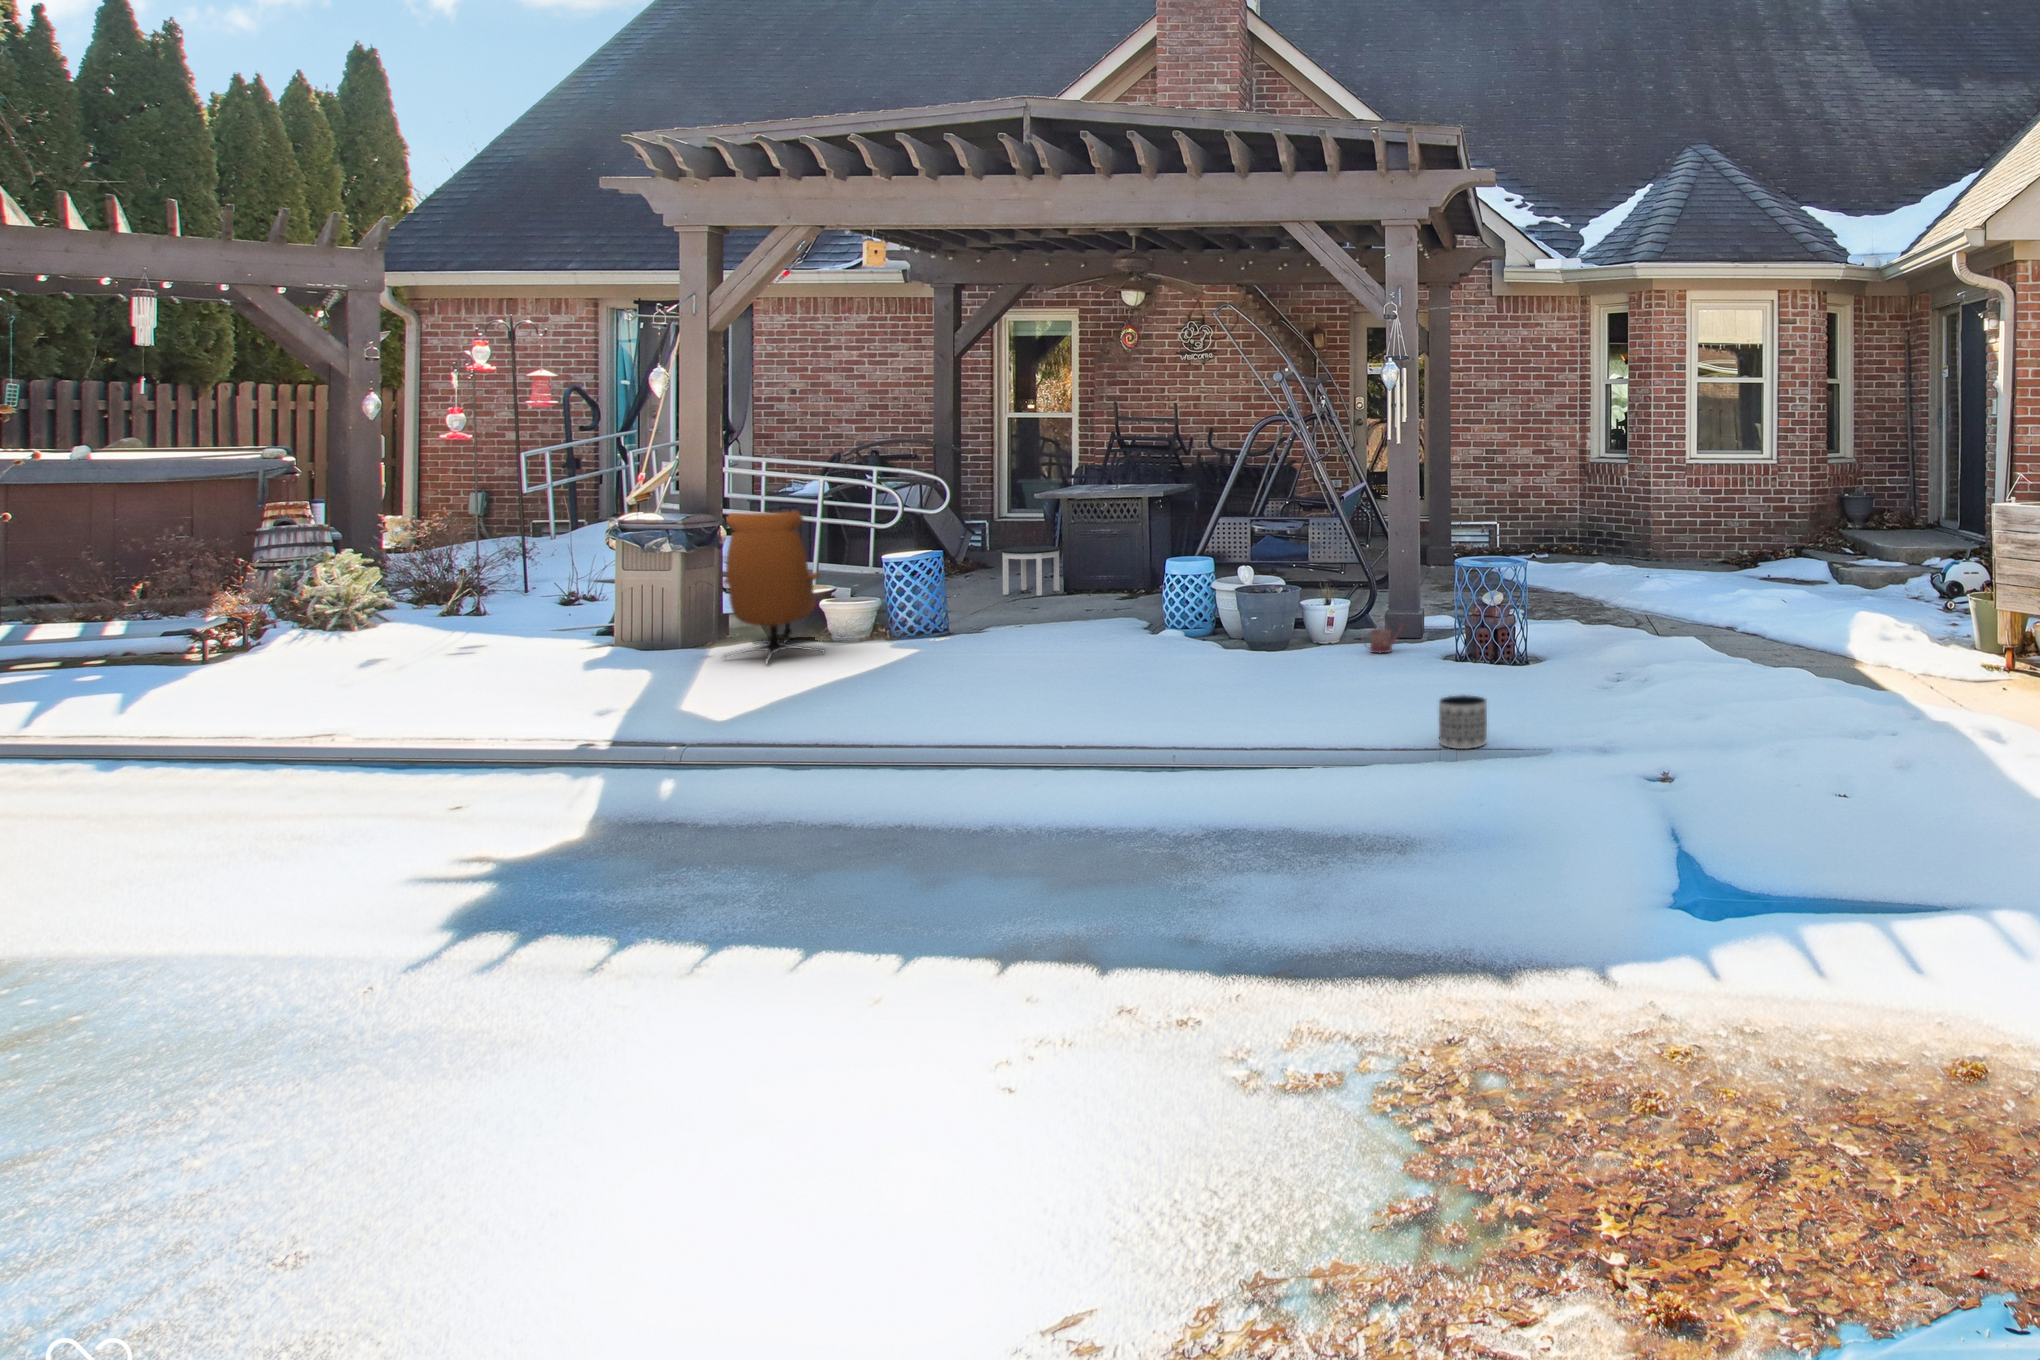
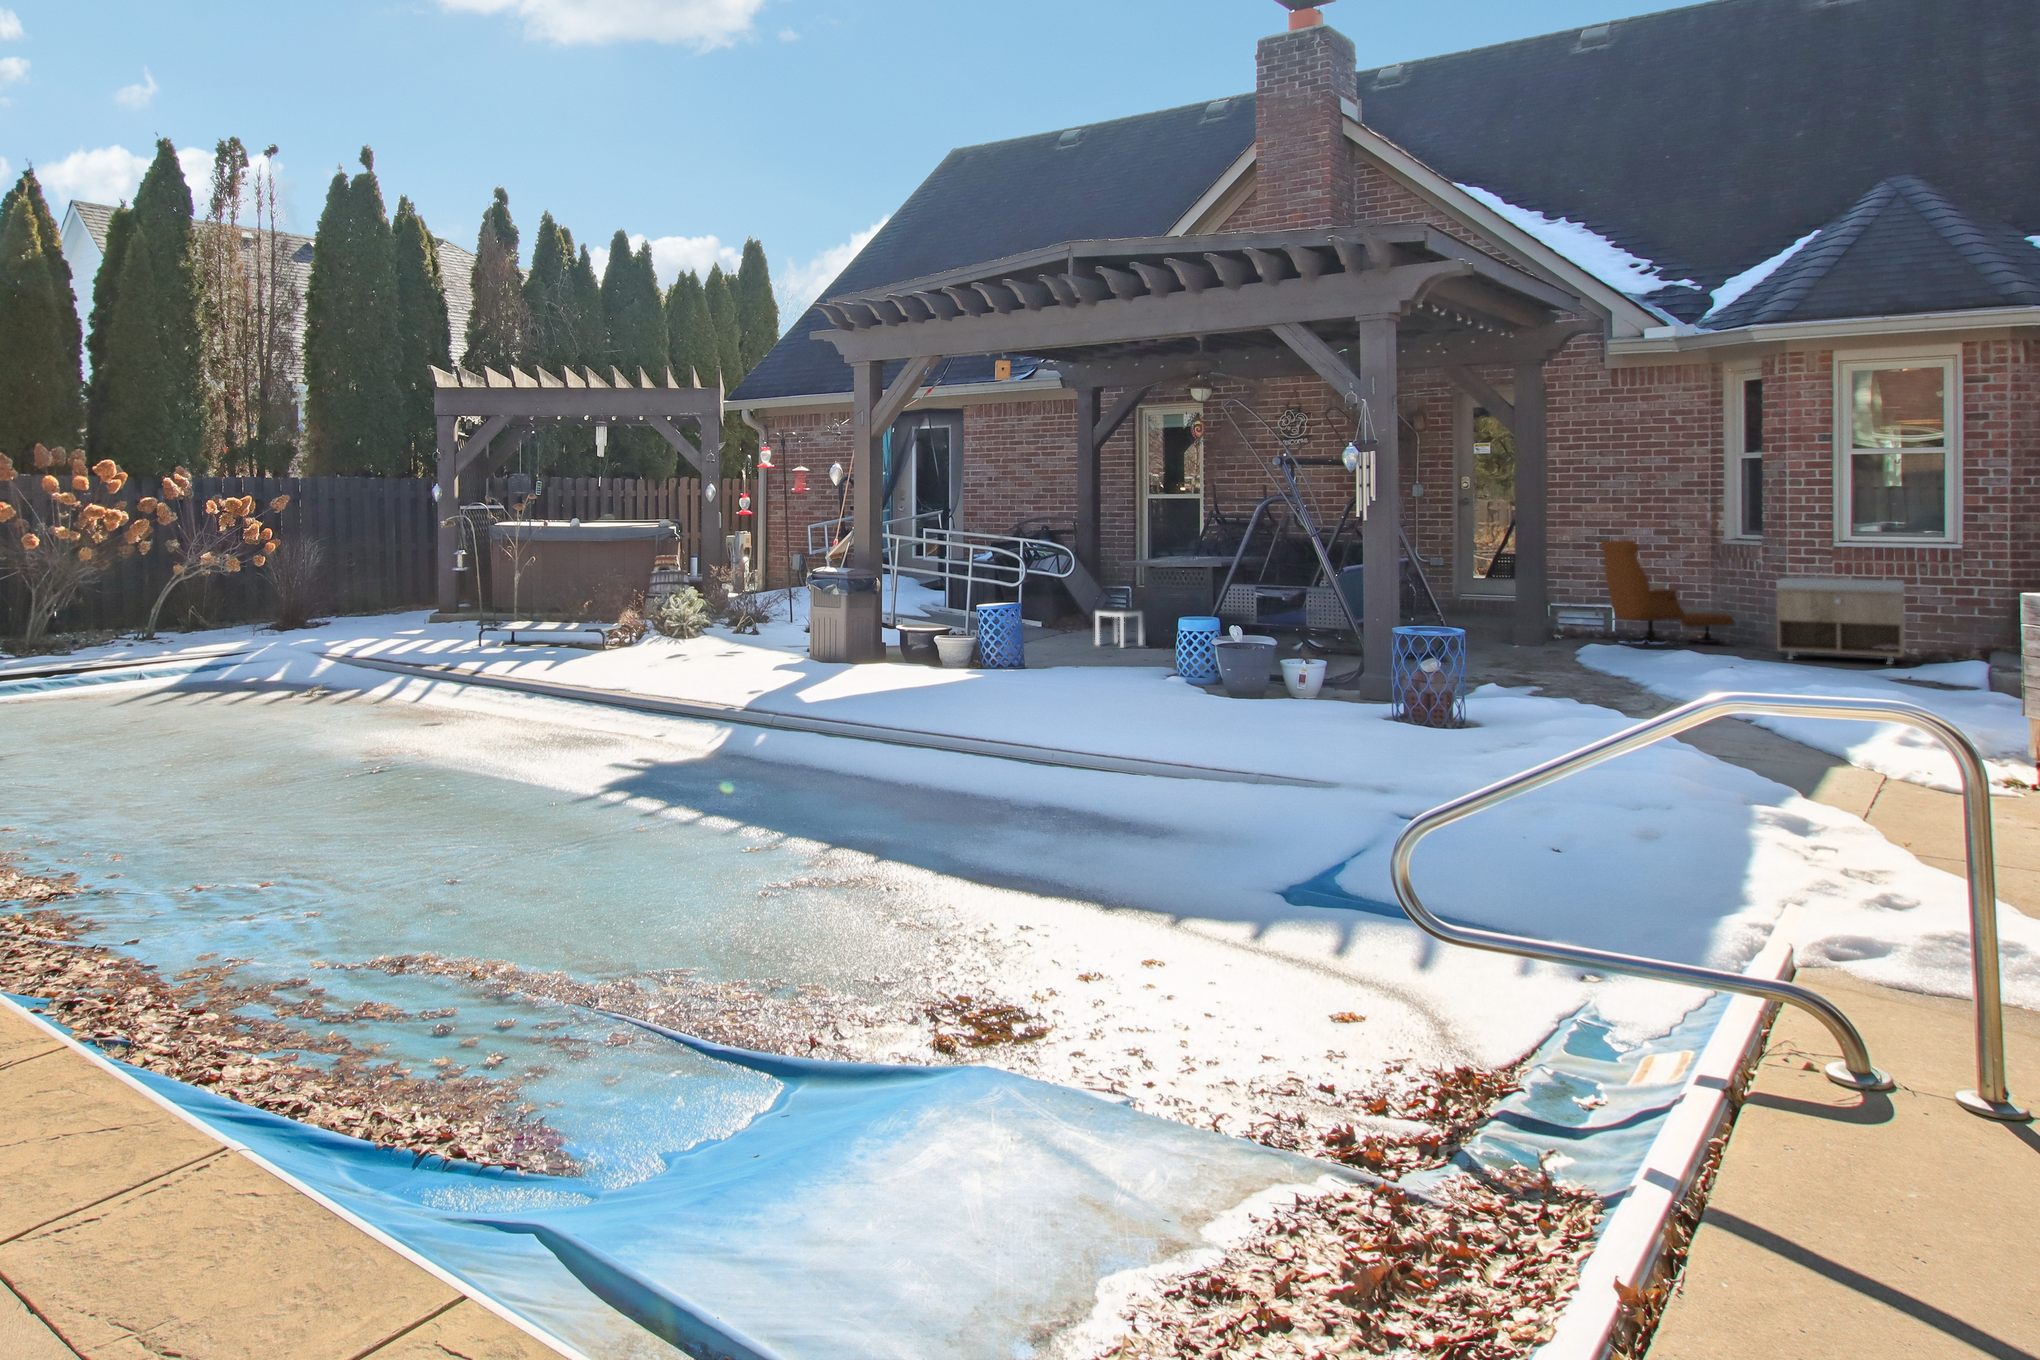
storage bench: none [1651,491,1748,564] -> present [1776,578,1905,664]
lounge chair: present [723,511,824,663] -> present [1601,540,1734,648]
watering can: present [1369,620,1406,653] -> none [1330,678,1379,710]
planter: present [1439,695,1487,749] -> none [1298,736,1343,781]

